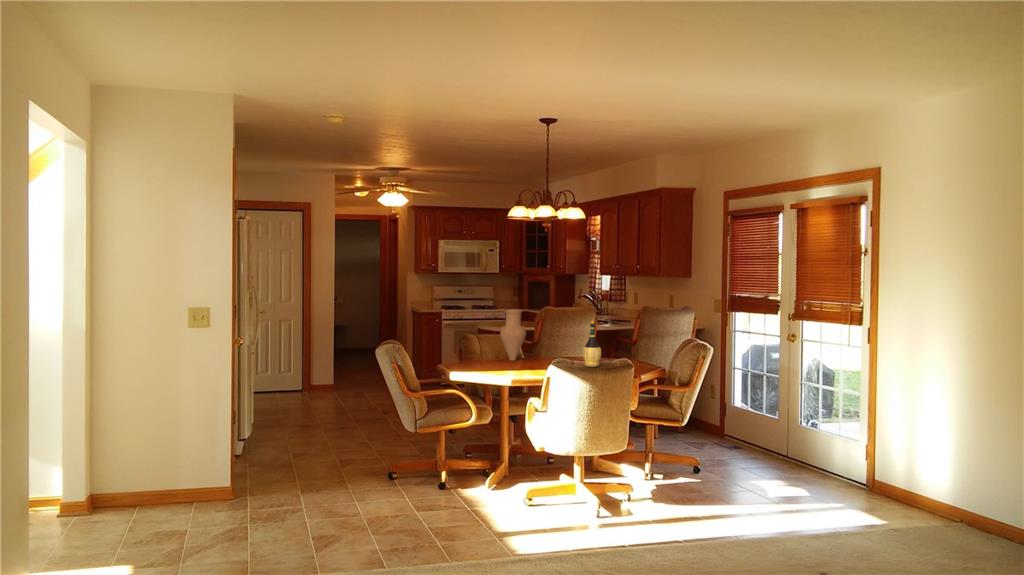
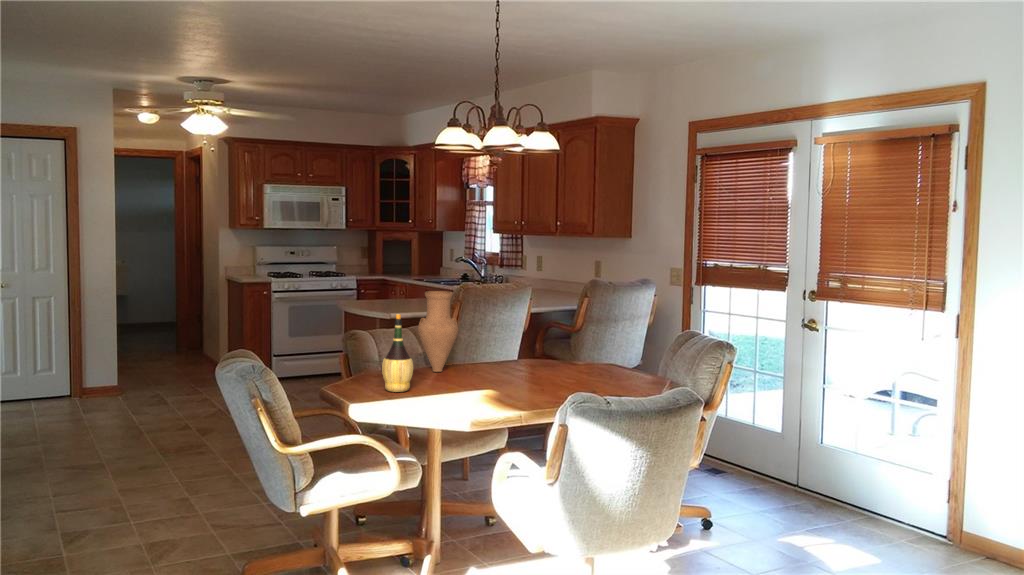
wine bottle: present [583,321,601,367] -> present [382,314,413,392]

